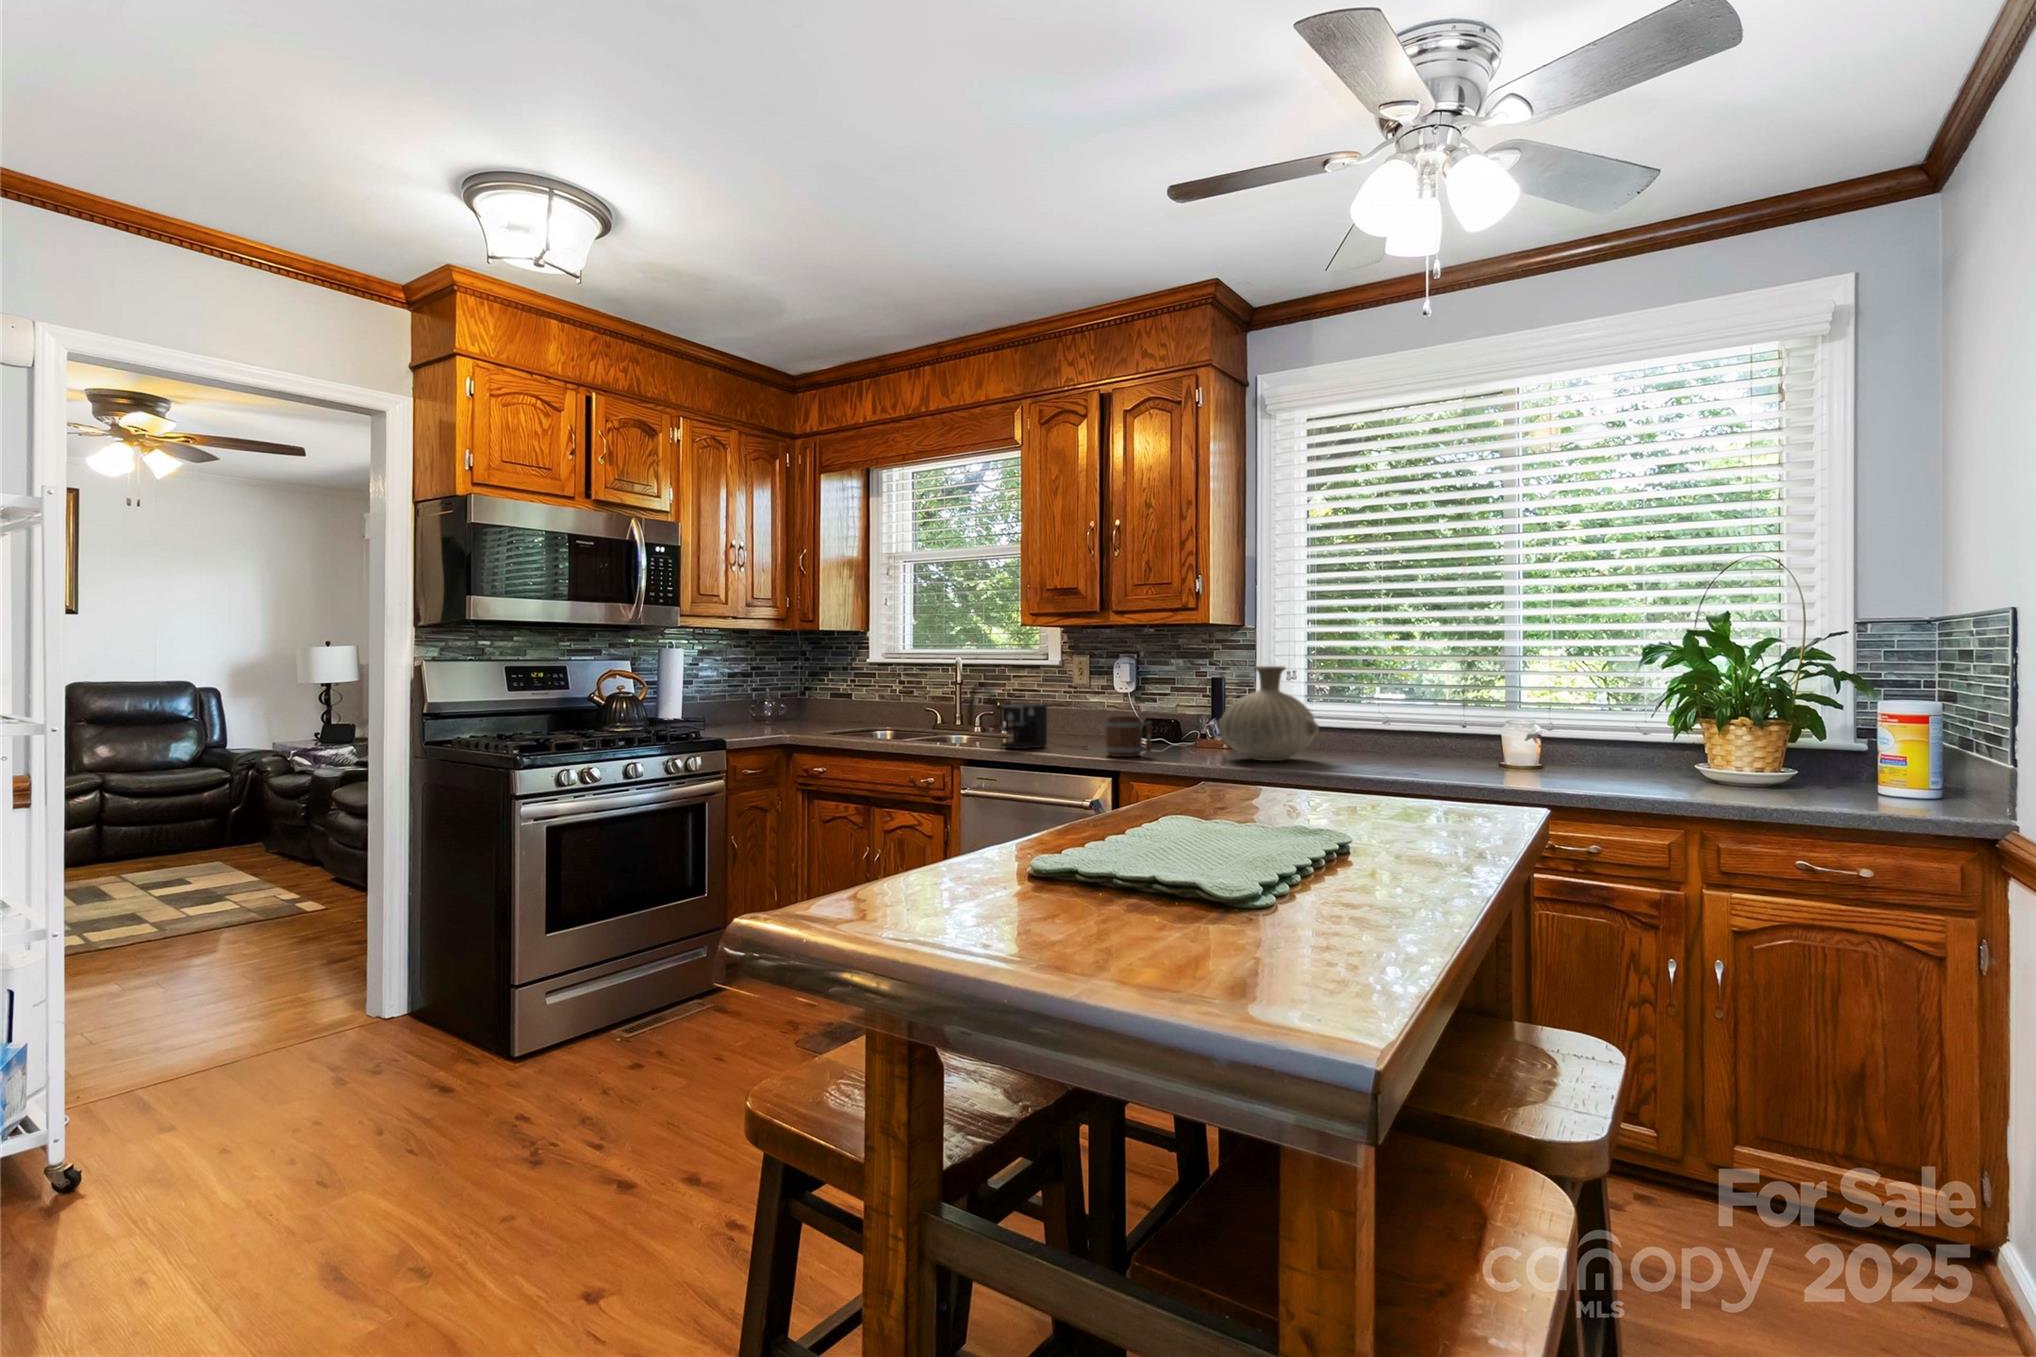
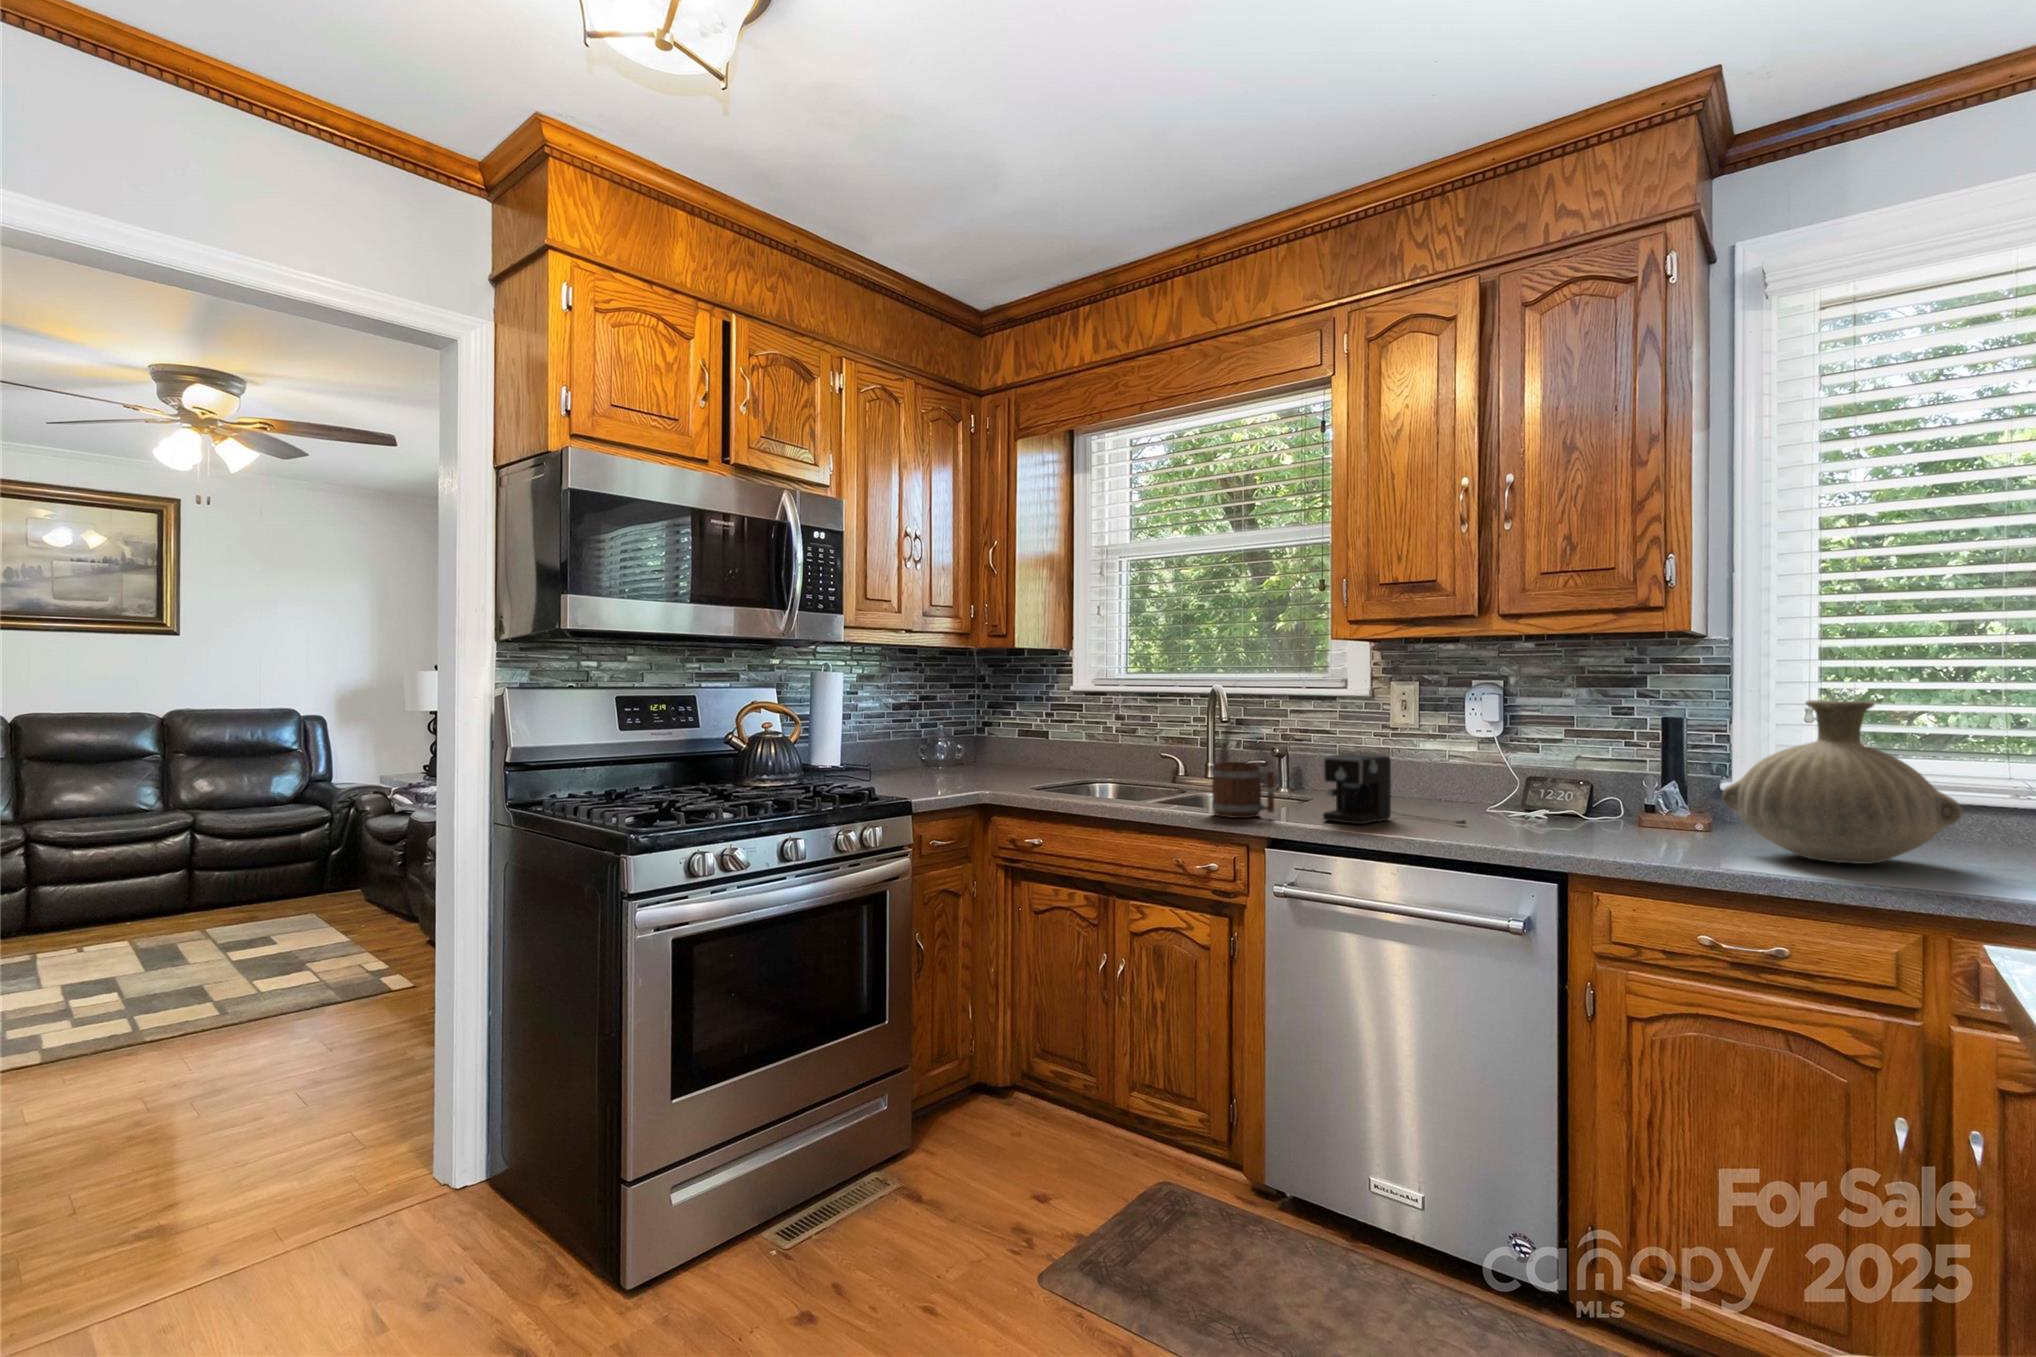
mug: present [1106,716,1151,757] -> present [1212,762,1274,818]

